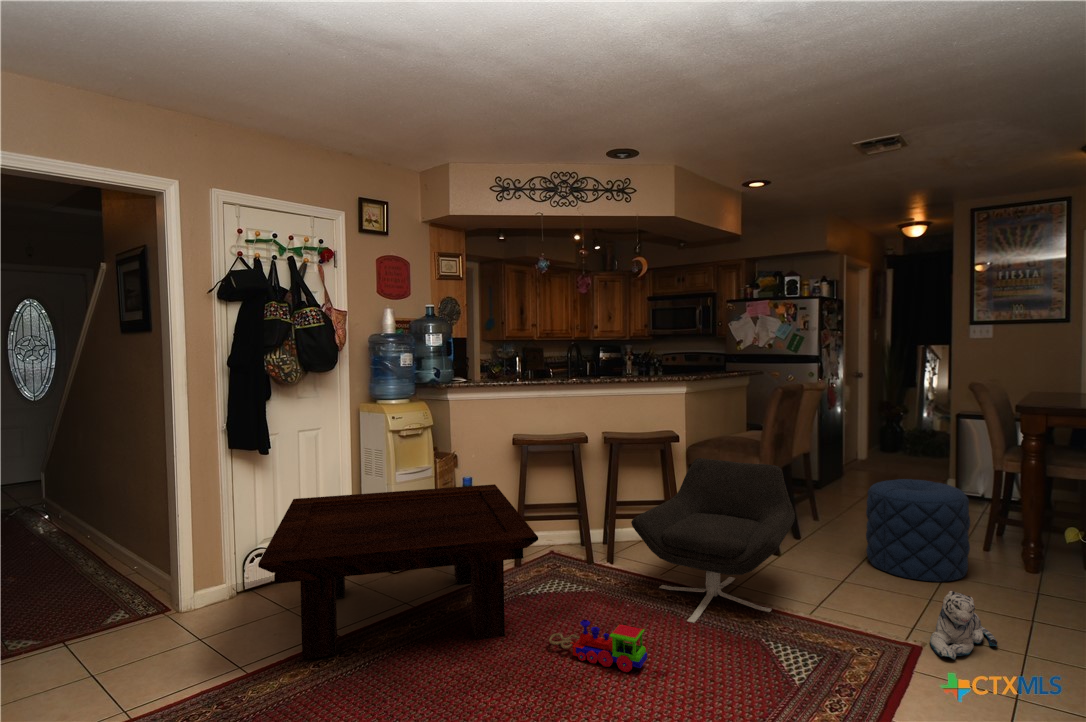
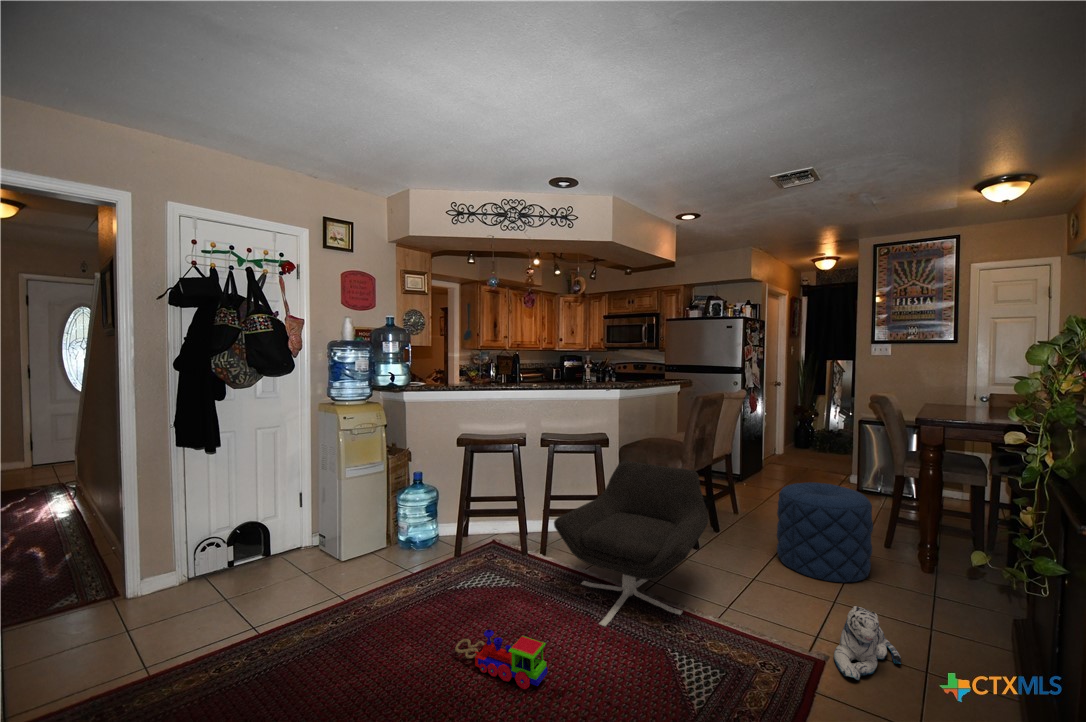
coffee table: present [258,484,538,659] -> none [147,481,448,666]

